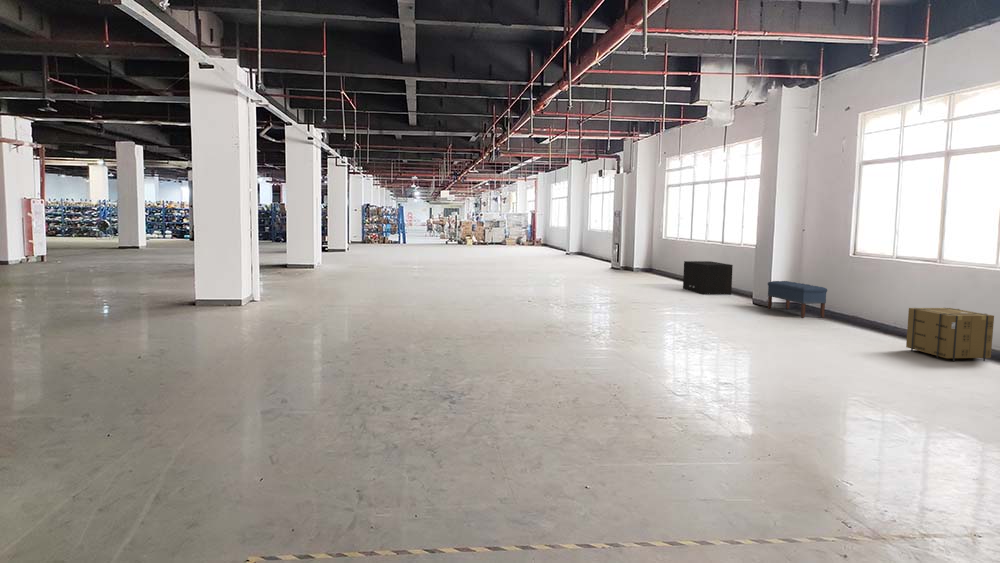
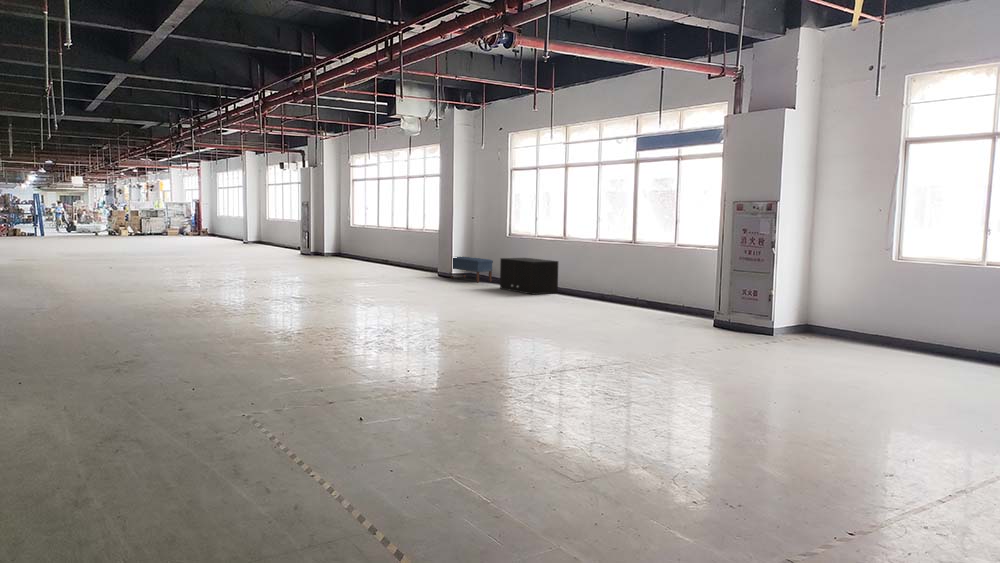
storage cabinet: present [683,261,733,294] -> present [500,258,558,294]
cardboard box: present [906,308,994,362] -> none [549,268,596,301]

